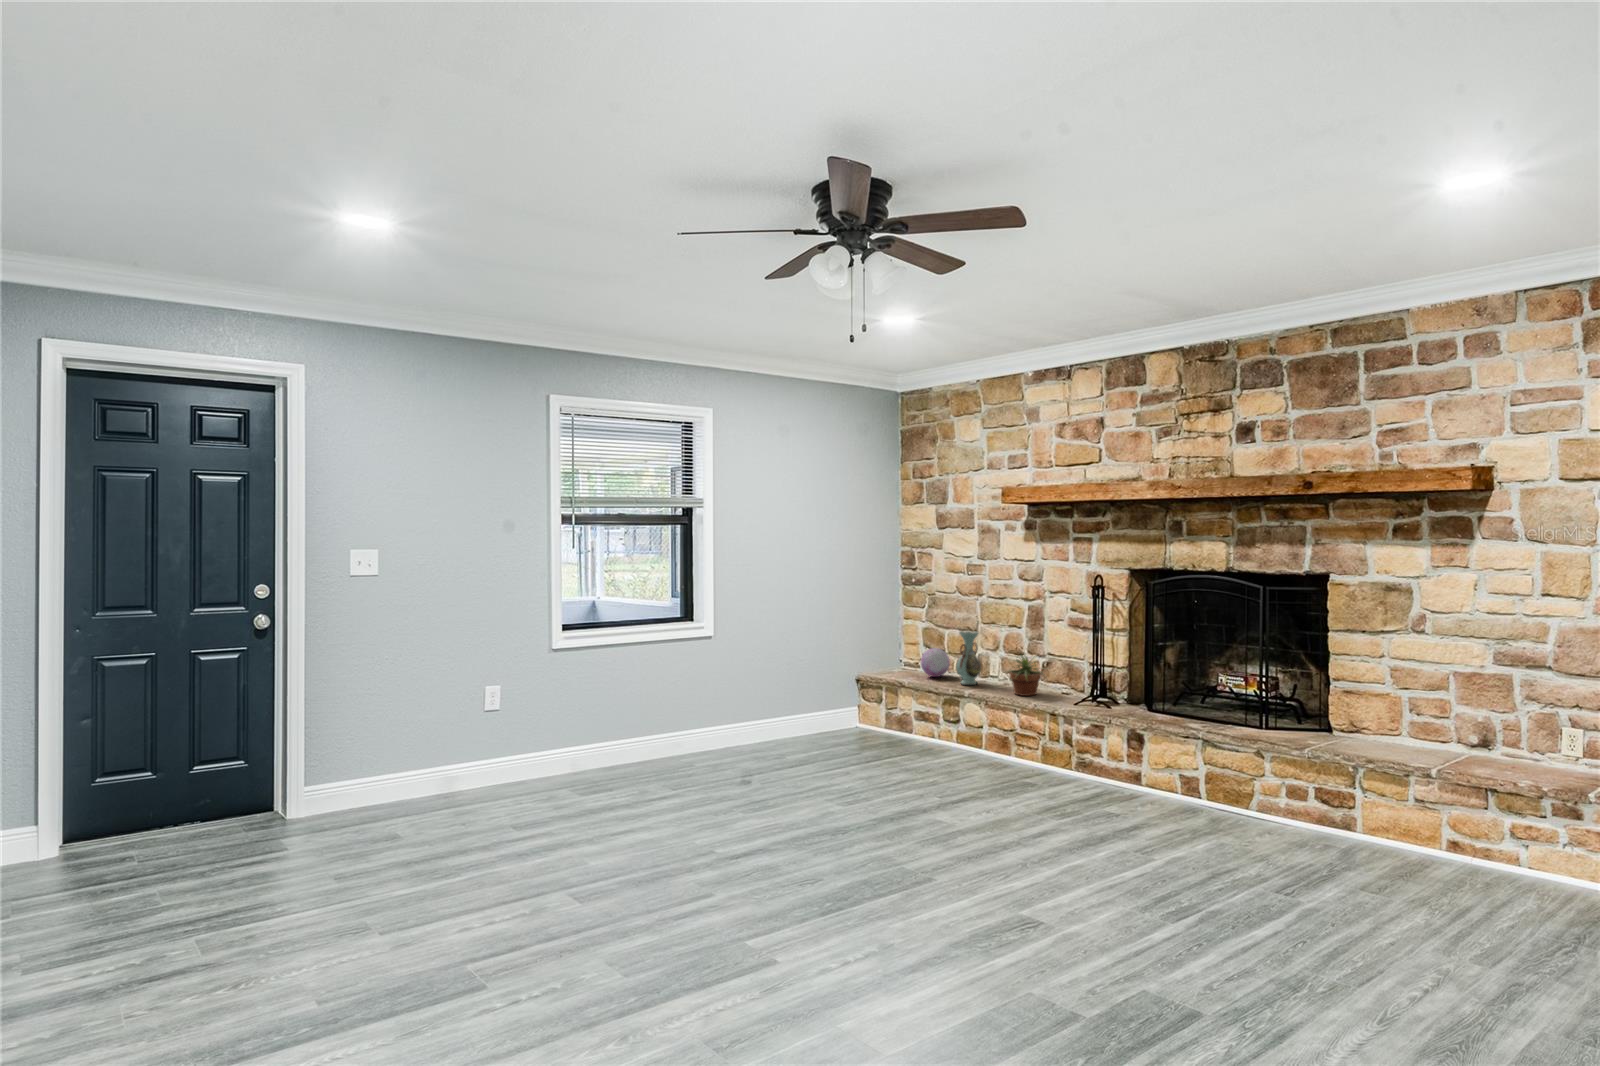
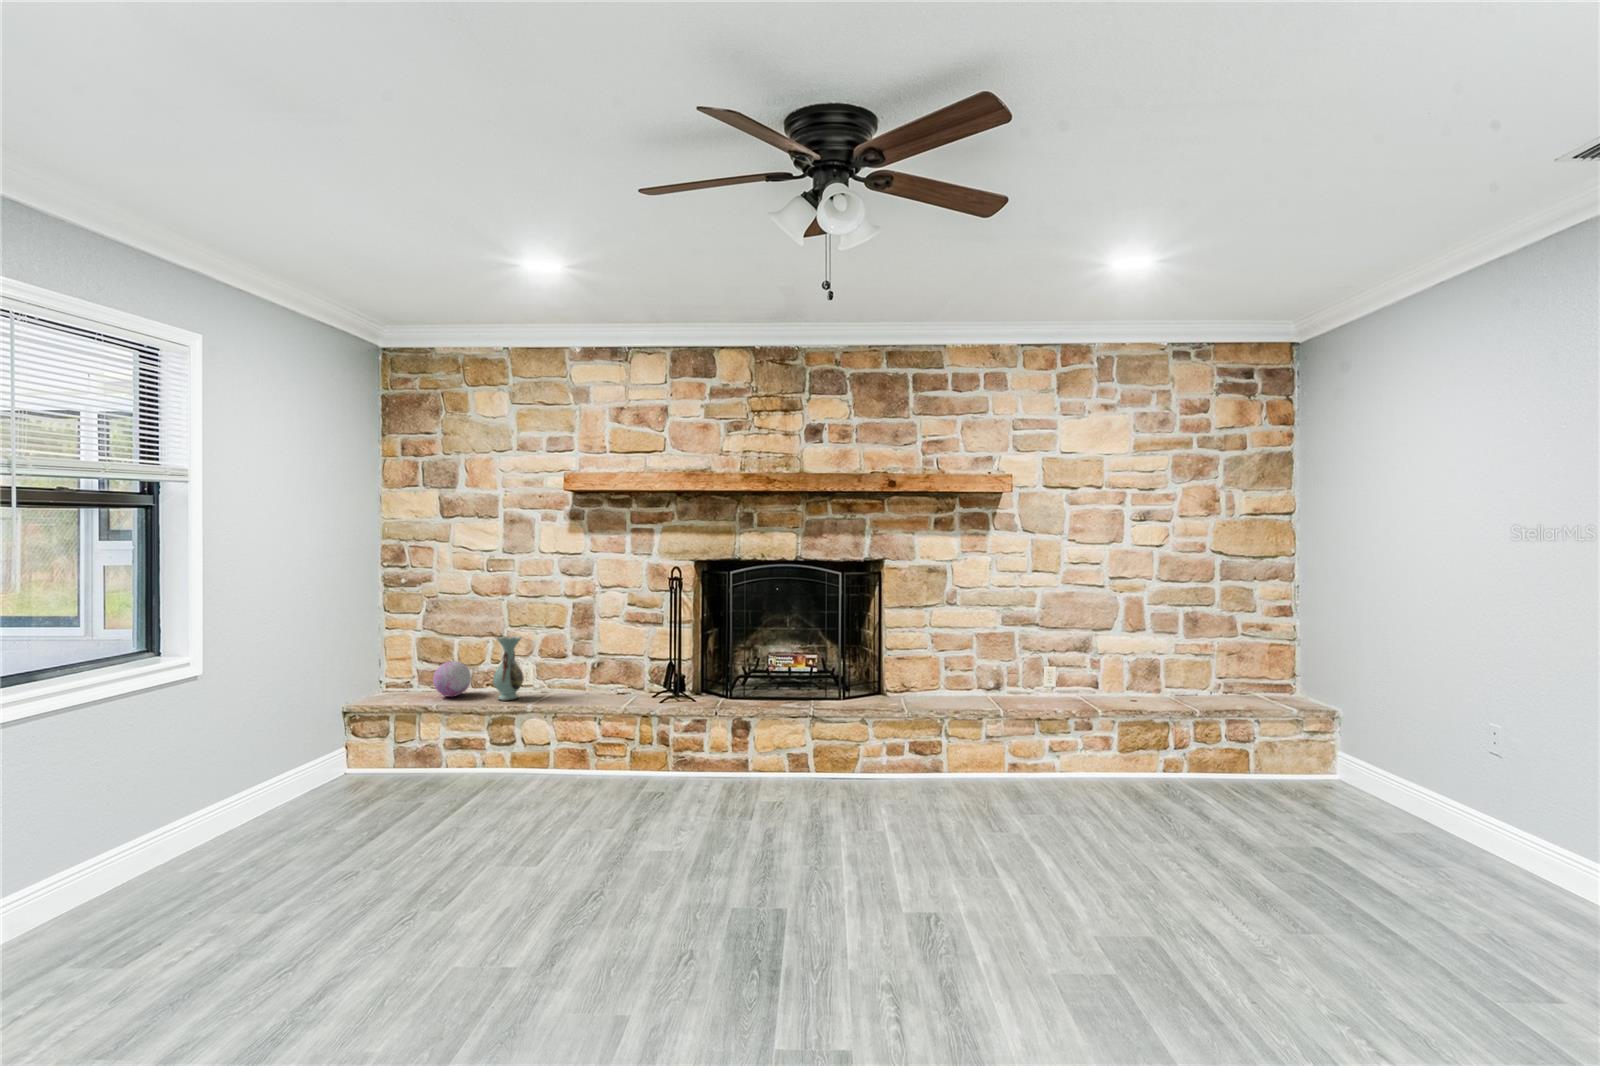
potted plant: present [1007,656,1043,696] -> none [563,654,620,703]

